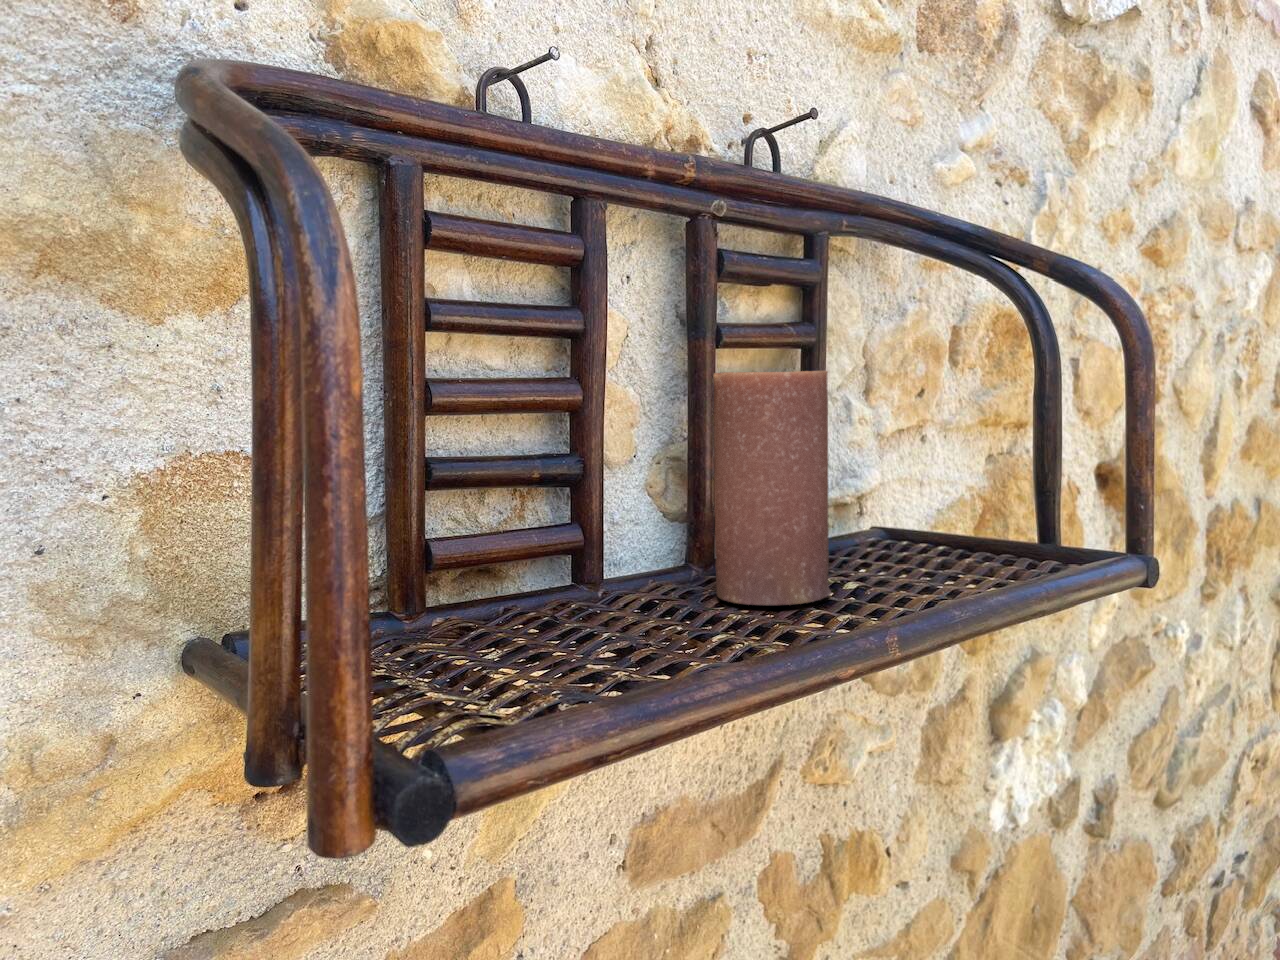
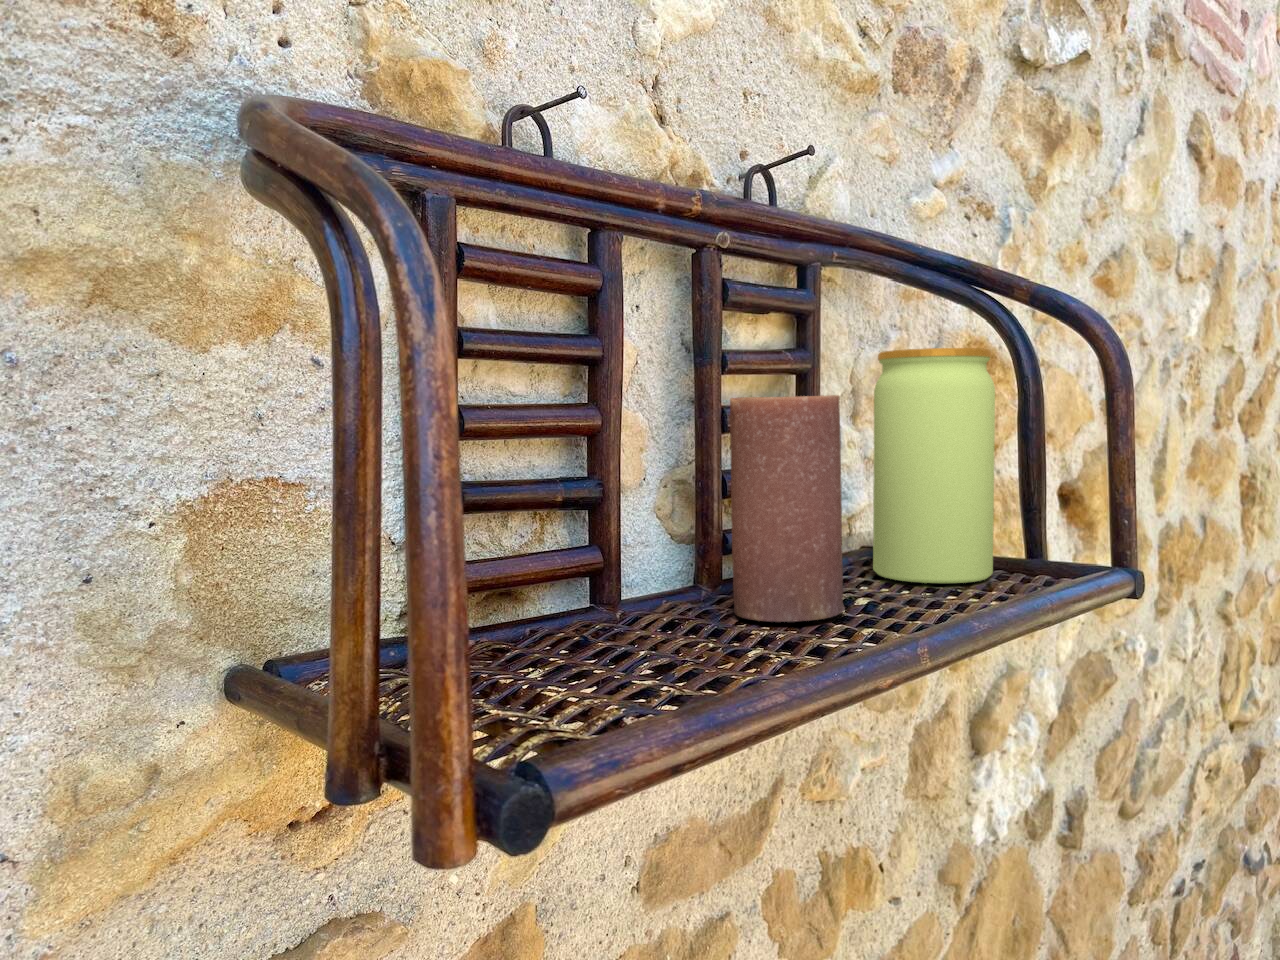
jar: none [875,321,1006,567] -> present [873,348,995,583]

